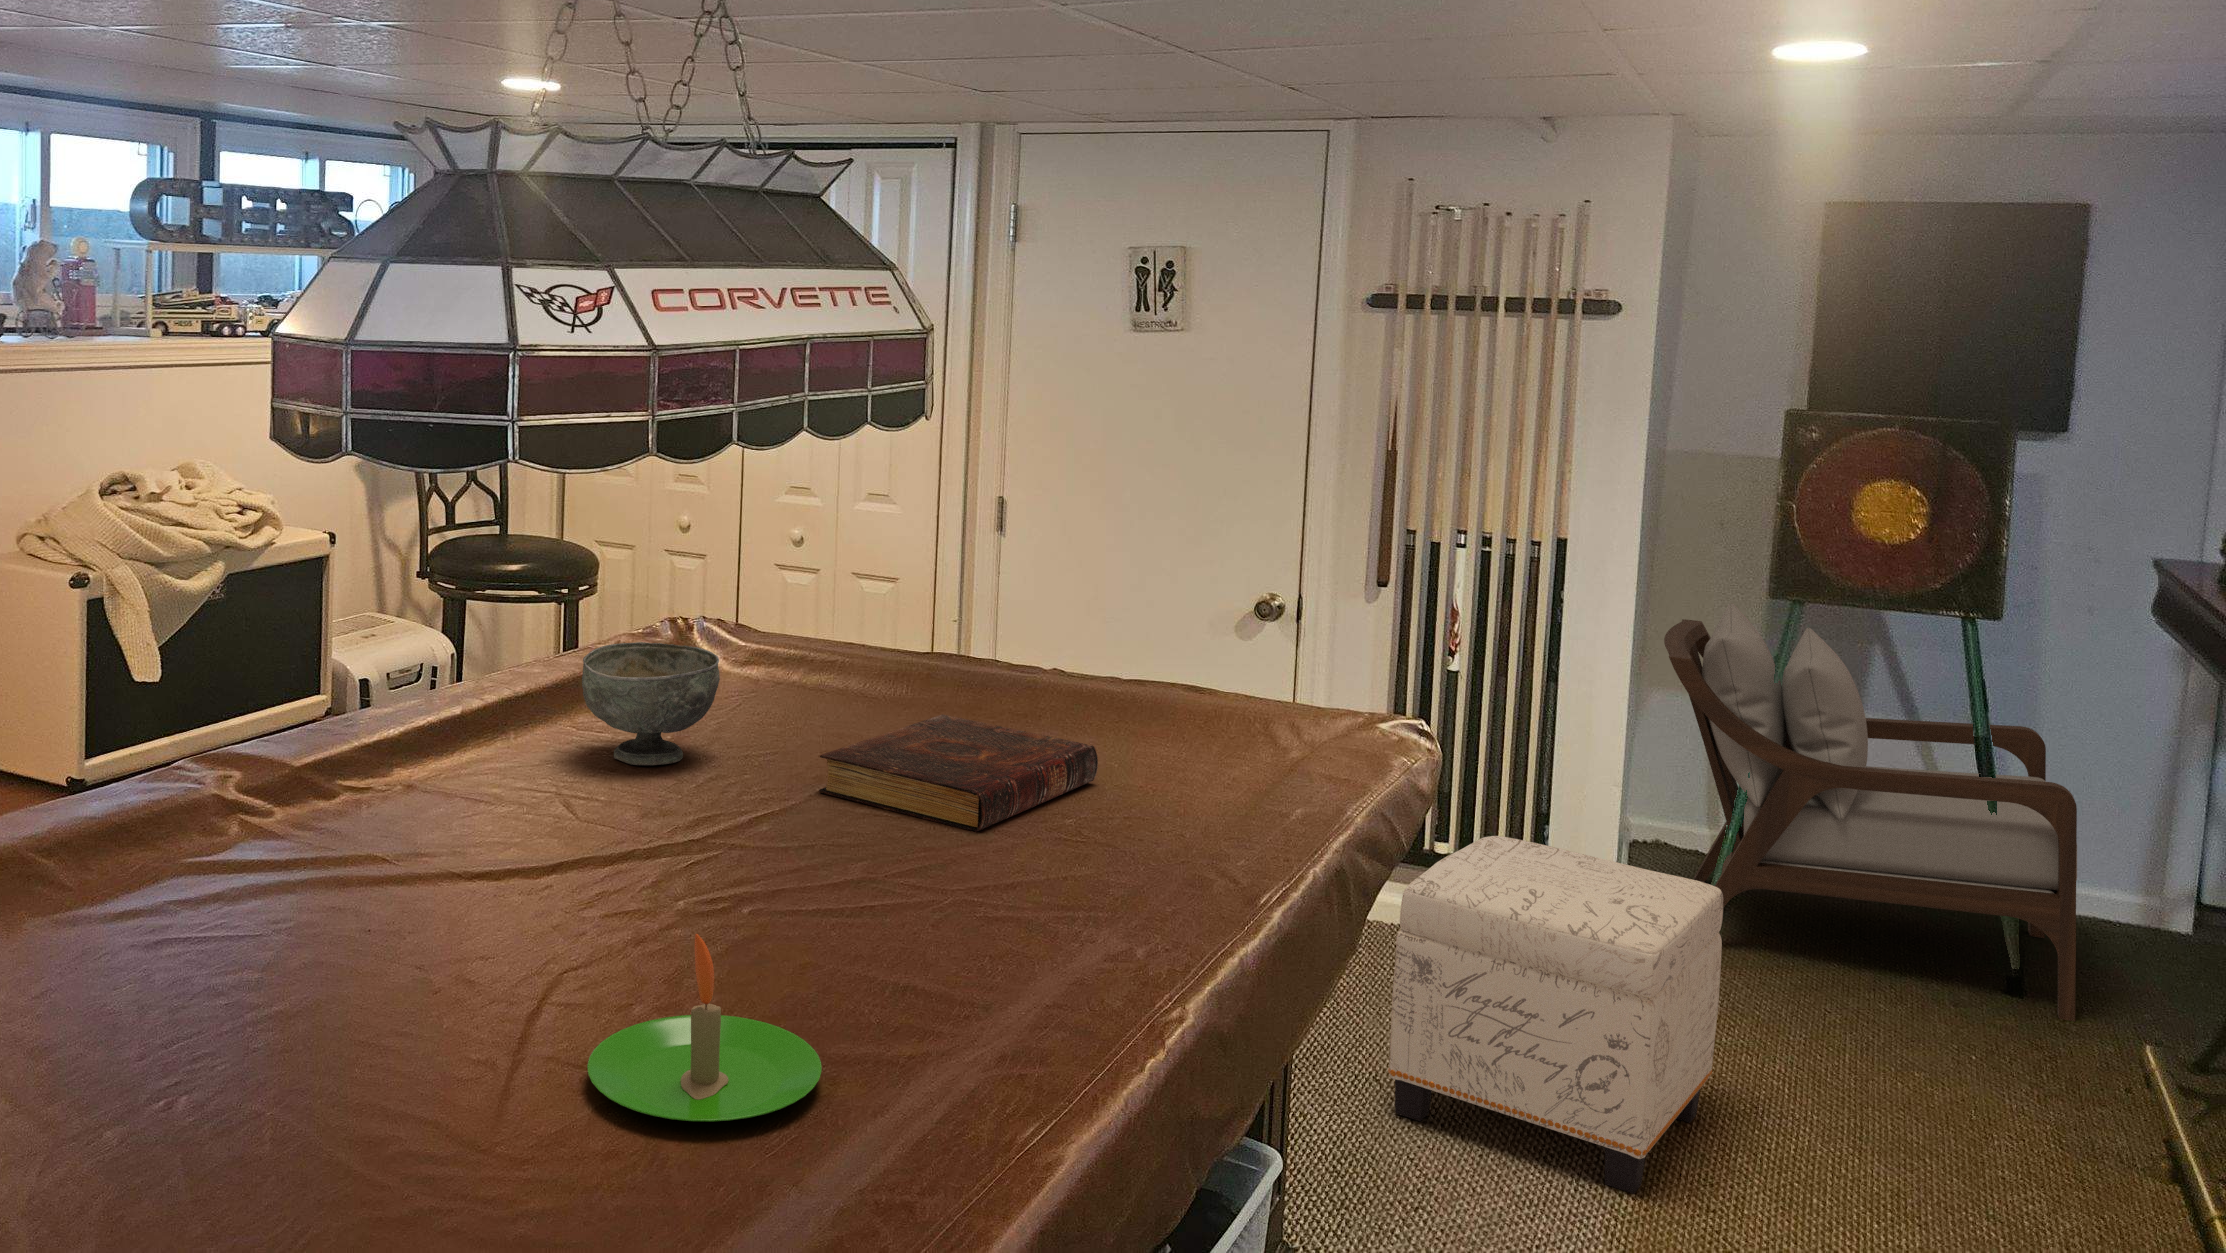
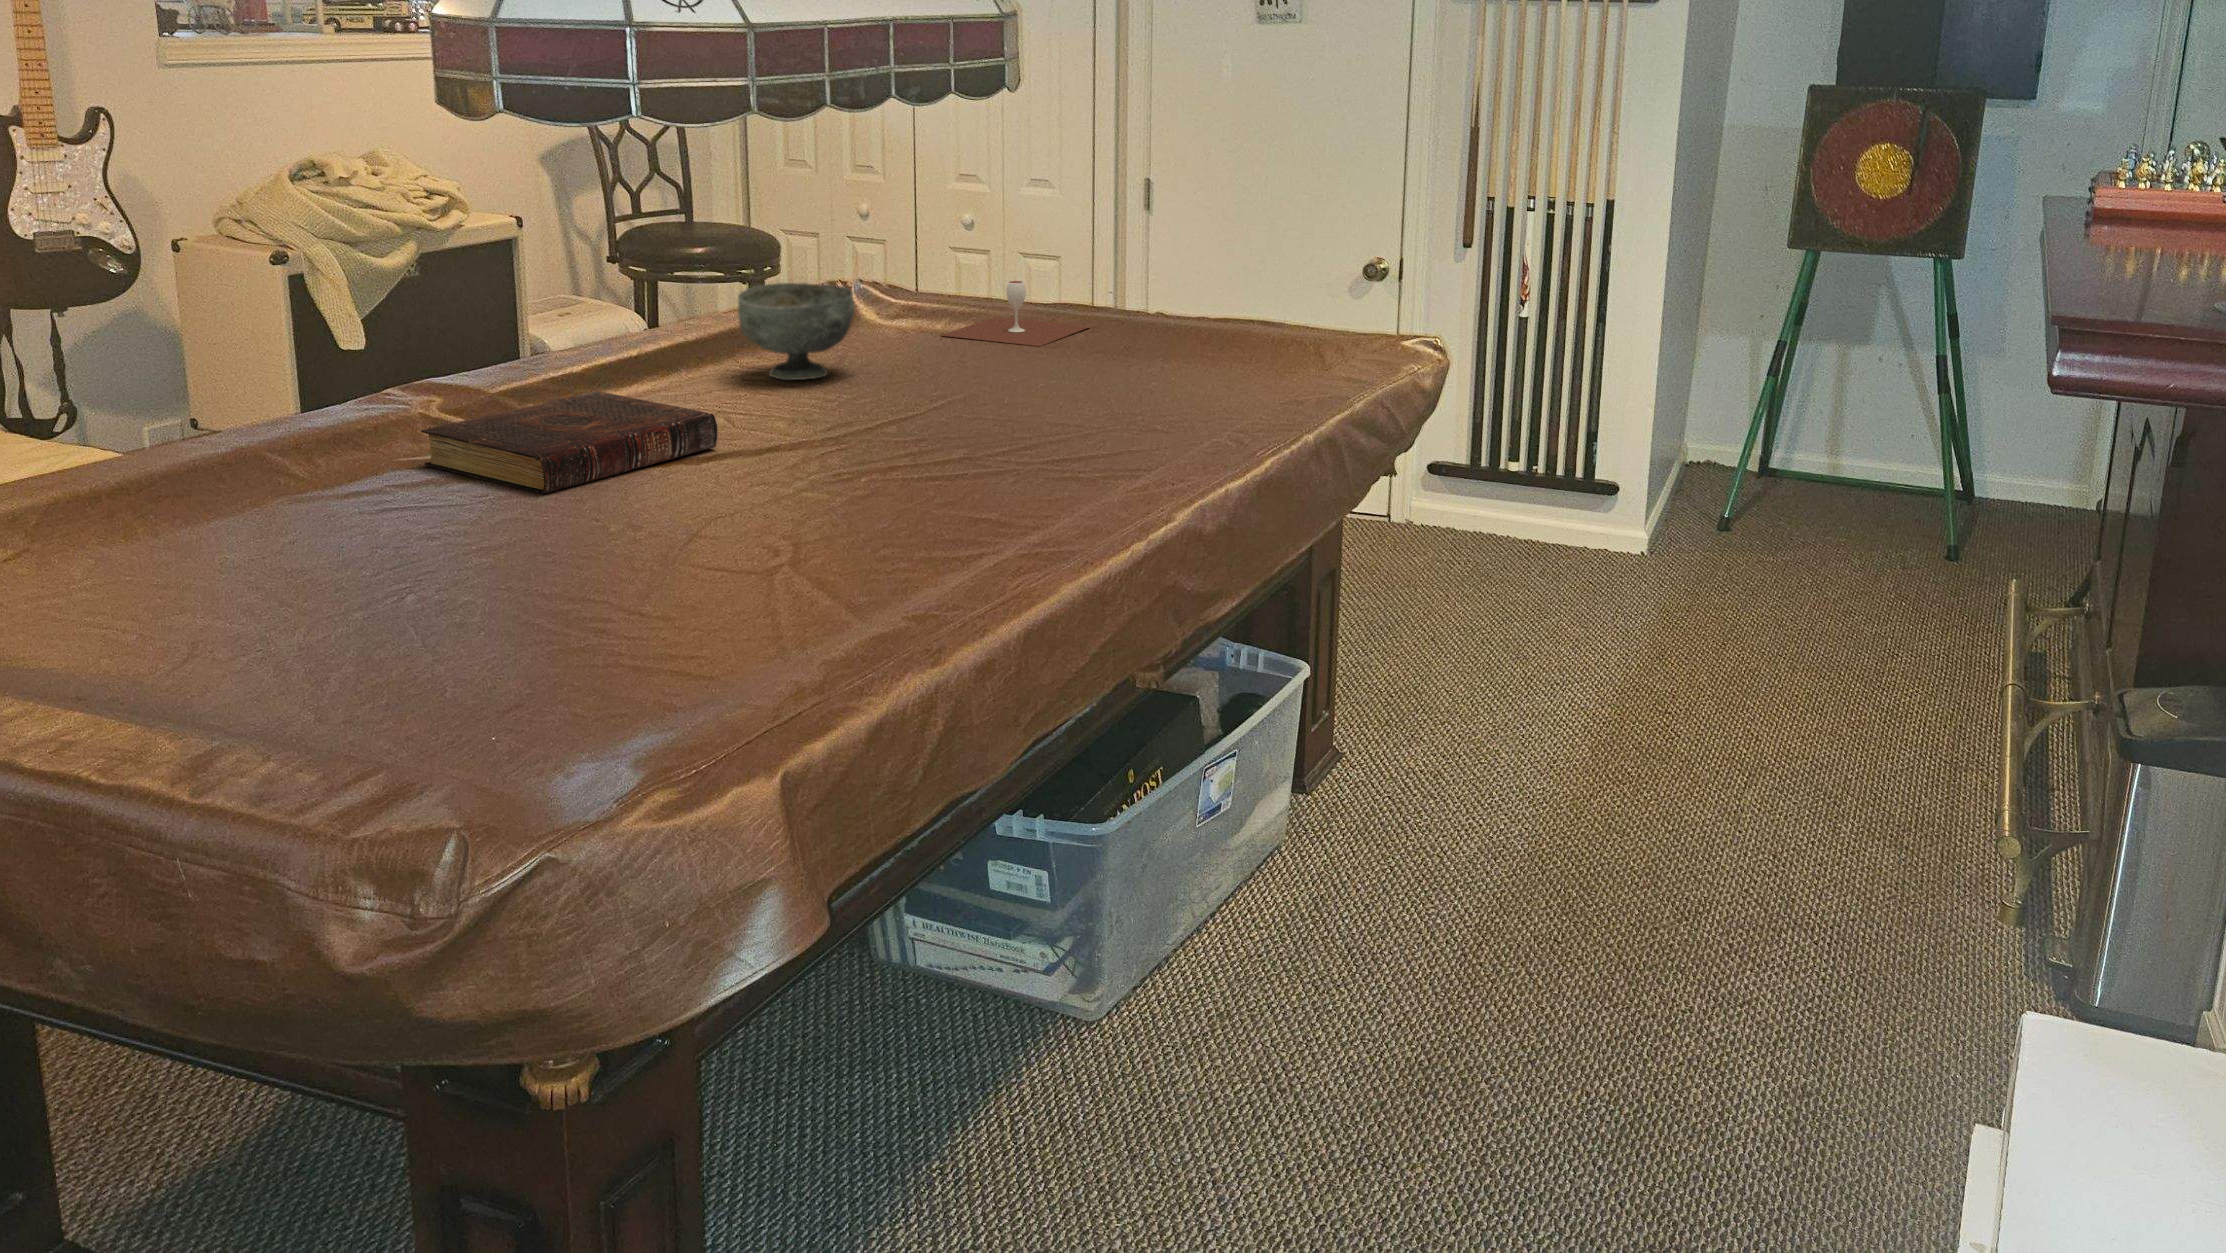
armchair: present [1664,603,2077,1022] -> none [1698,256,1994,575]
wine glass: none [806,637,981,721] -> present [941,281,1089,346]
book: present [819,715,1098,832] -> present [421,391,718,494]
ottoman: present [1388,836,1723,1194] -> none [1435,442,1695,699]
candle: present [587,934,822,1122] -> none [722,448,892,568]

